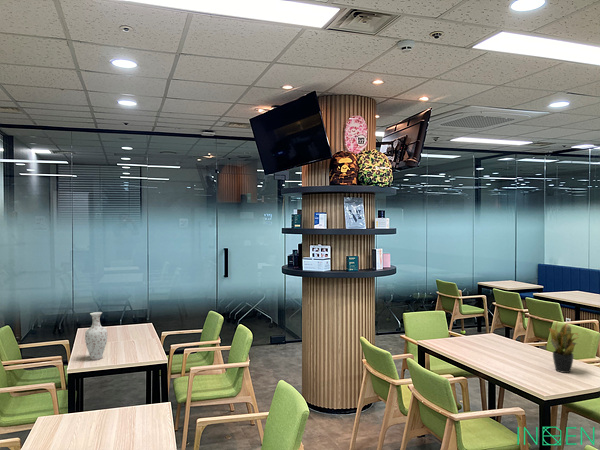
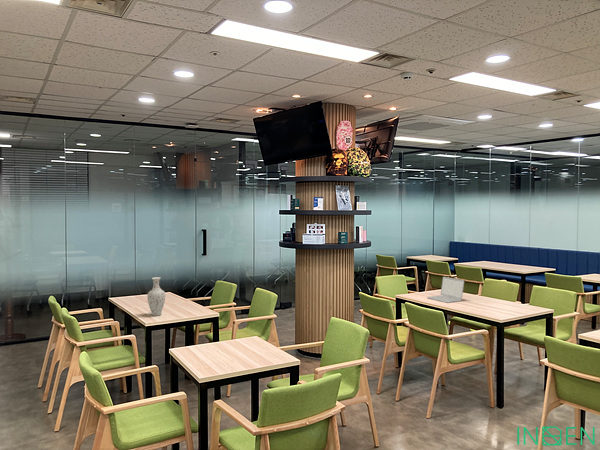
laptop: none [459,318,511,357] -> present [427,277,464,303]
potted plant: present [549,324,578,373] -> none [490,273,515,309]

